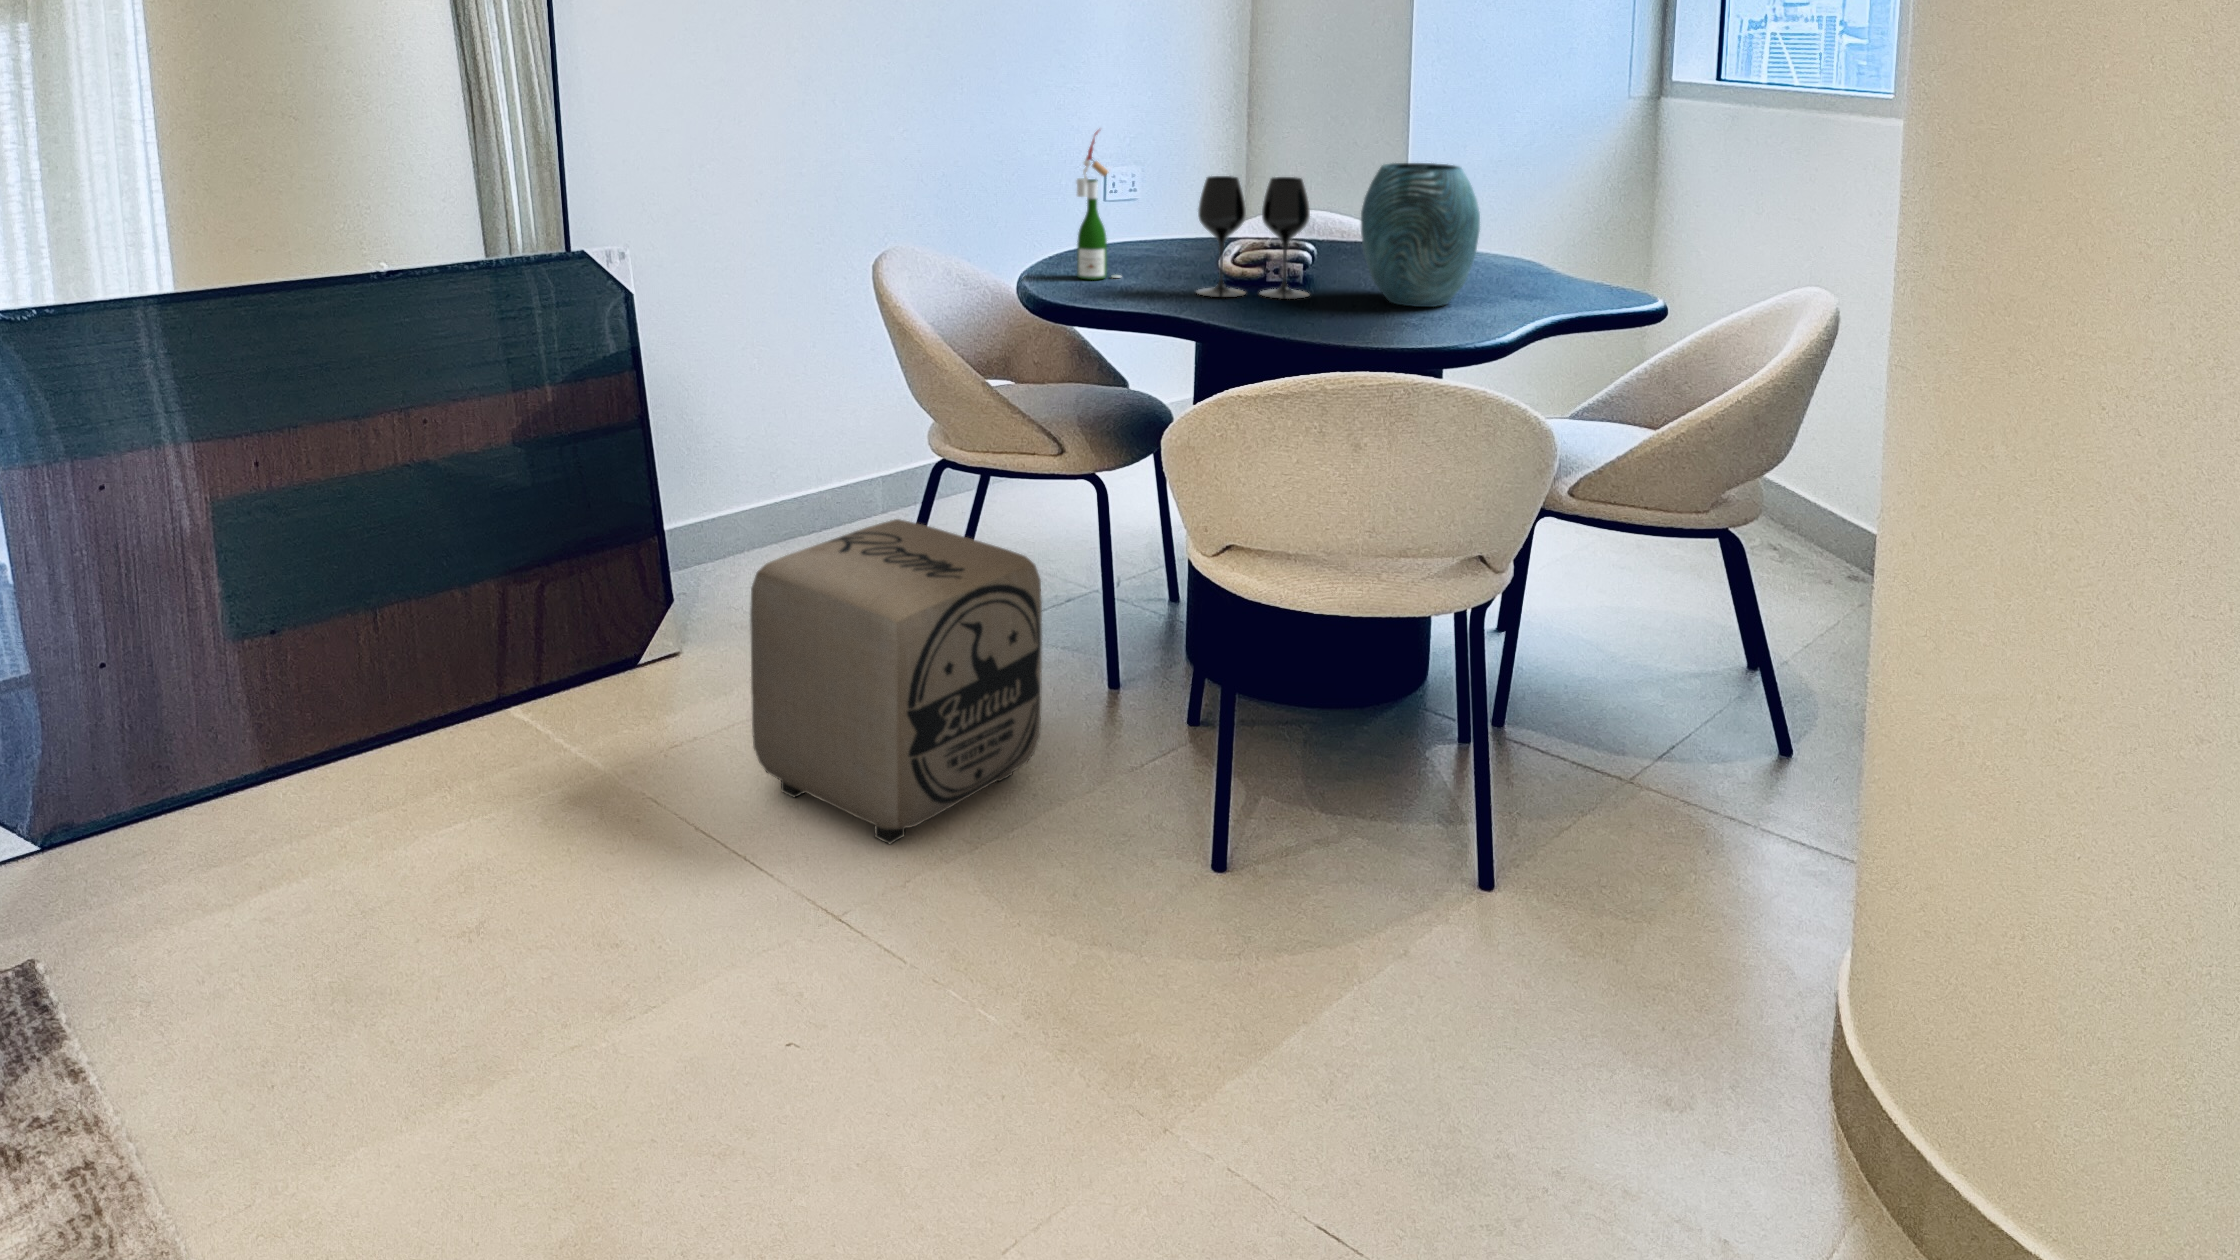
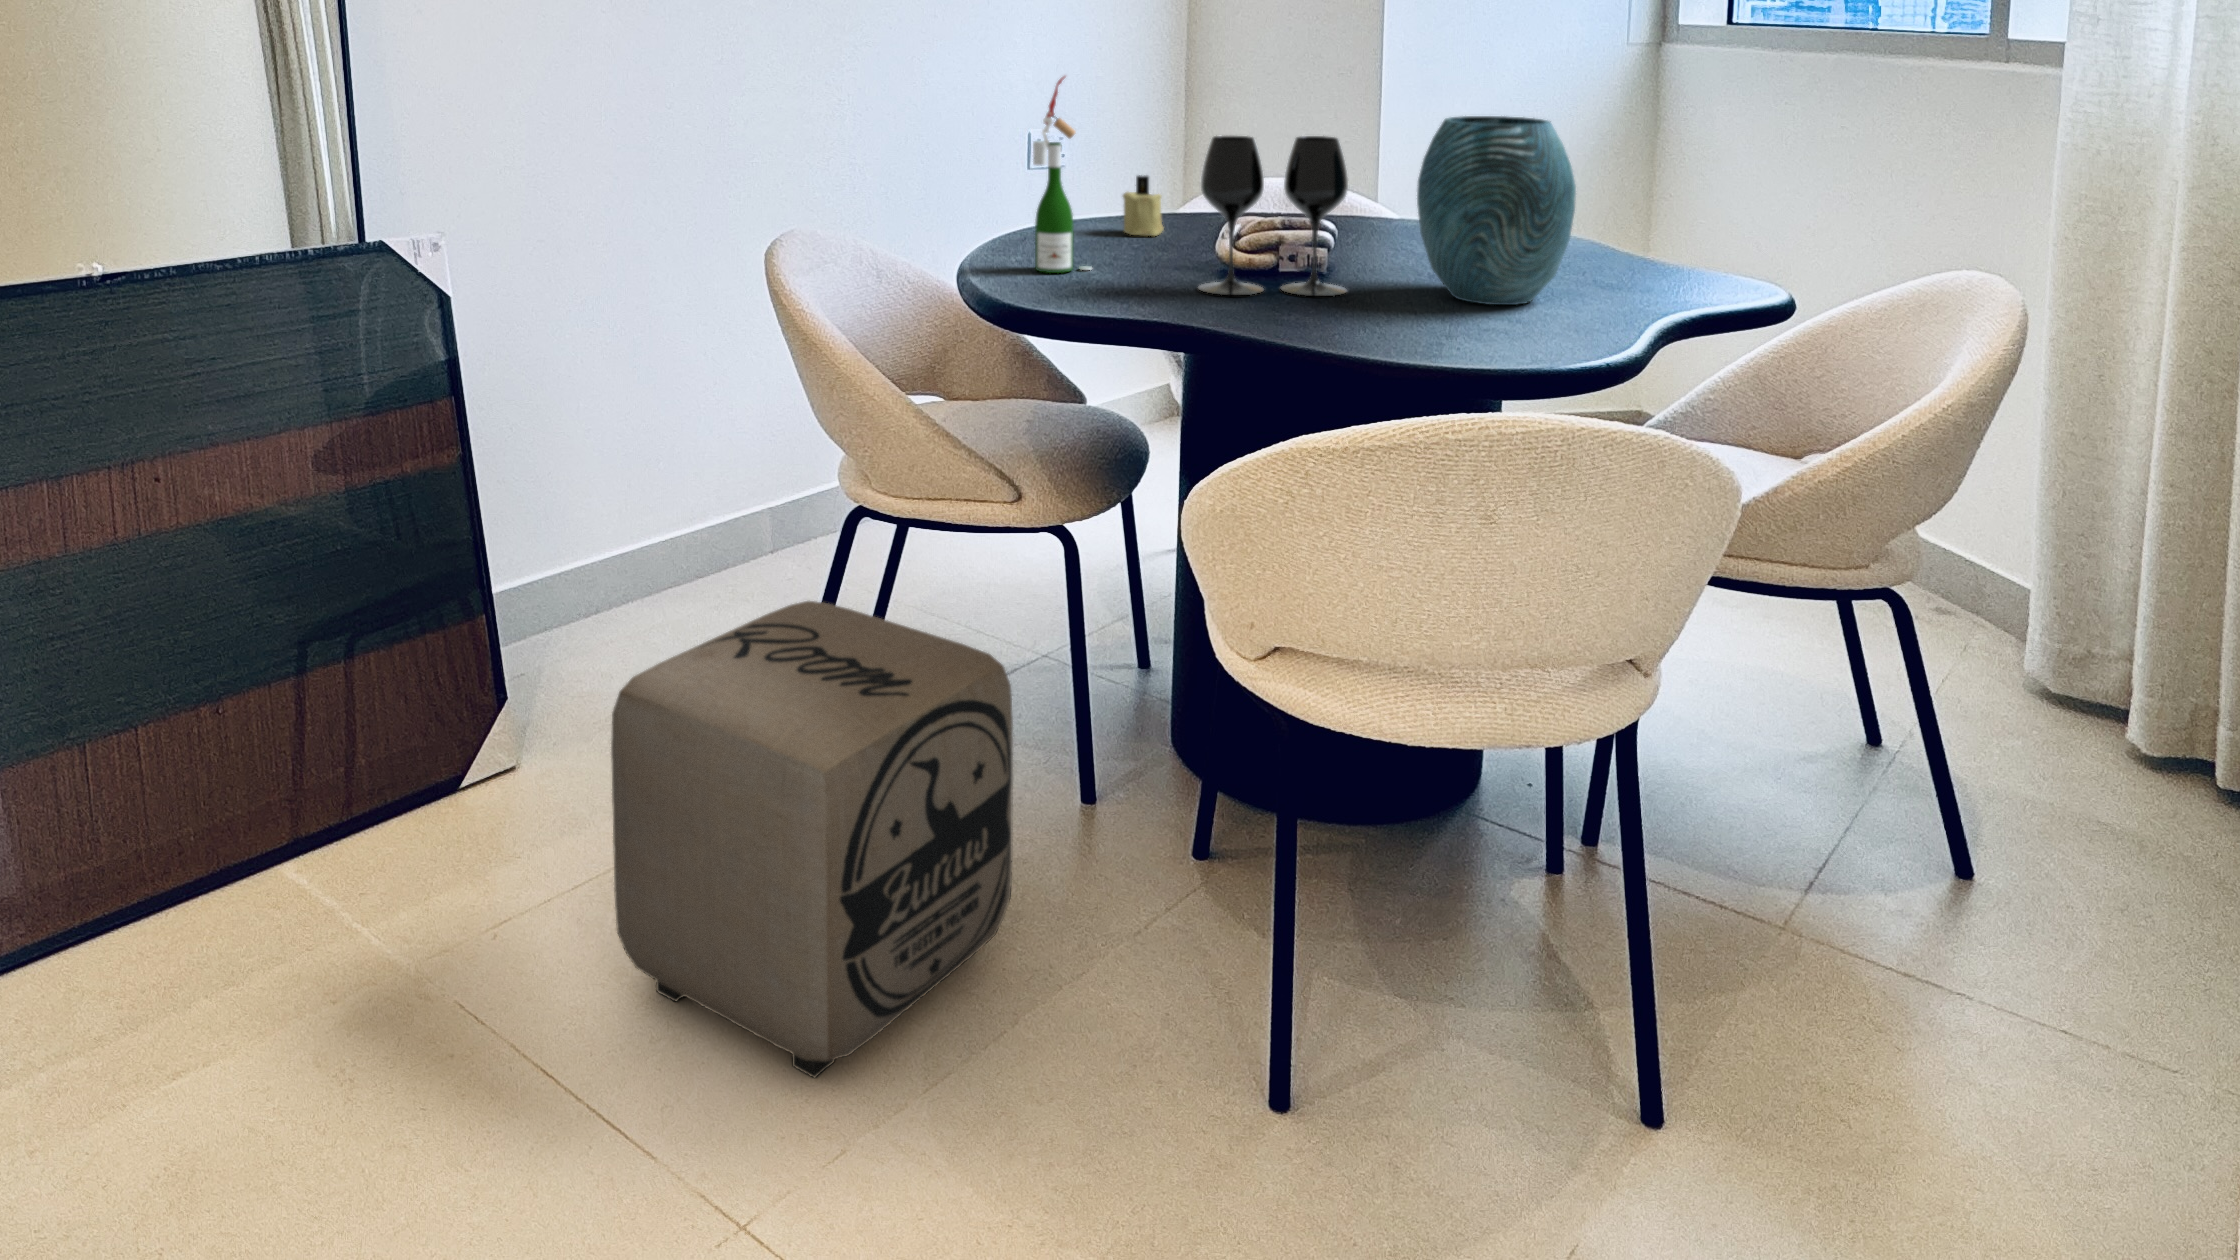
candle: none [1156,205,1190,253] -> present [1123,175,1163,236]

